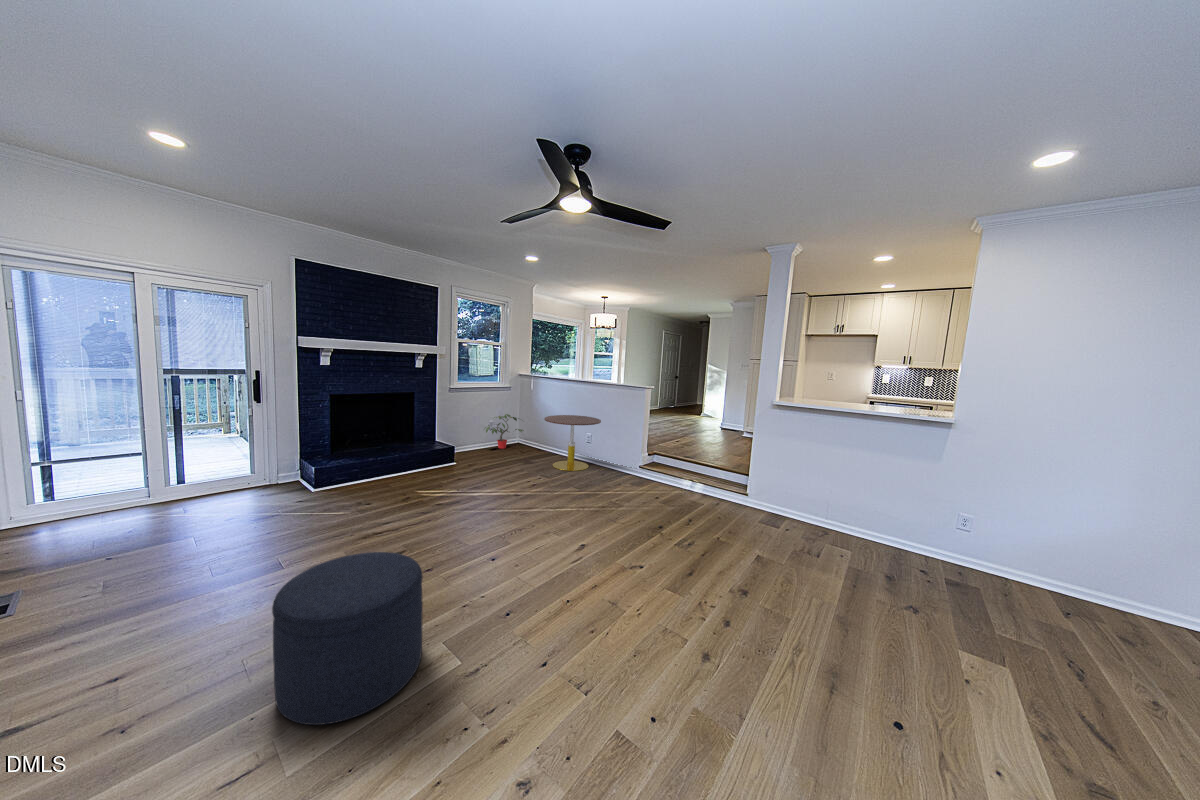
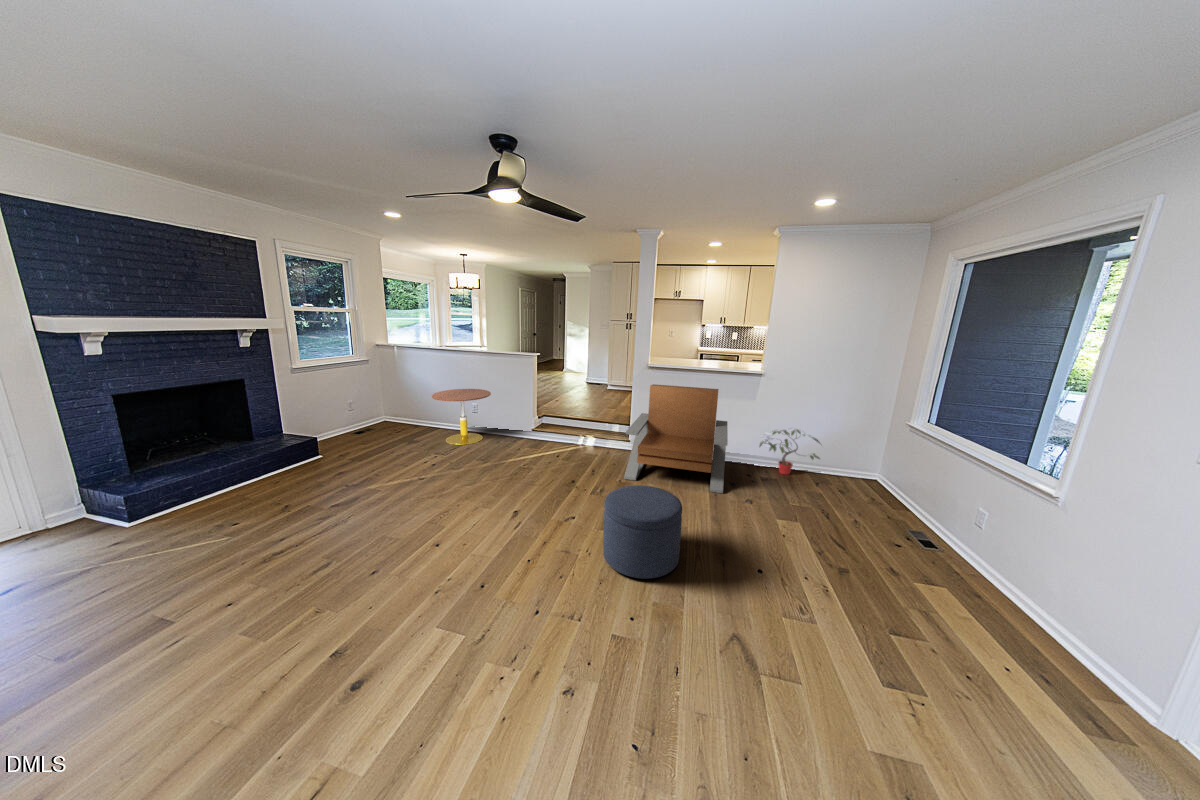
potted plant: present [485,414,523,449] -> present [760,430,820,475]
lounge chair: none [725,426,890,586] -> present [624,384,728,493]
ottoman: present [272,552,423,725] -> present [603,485,682,579]

